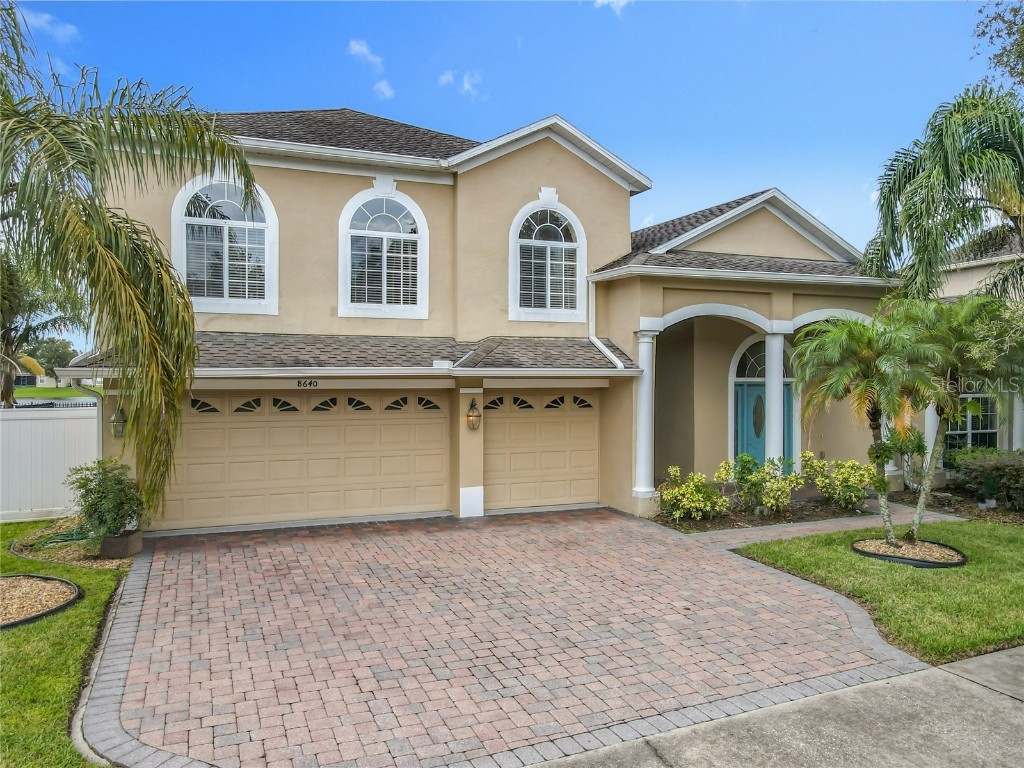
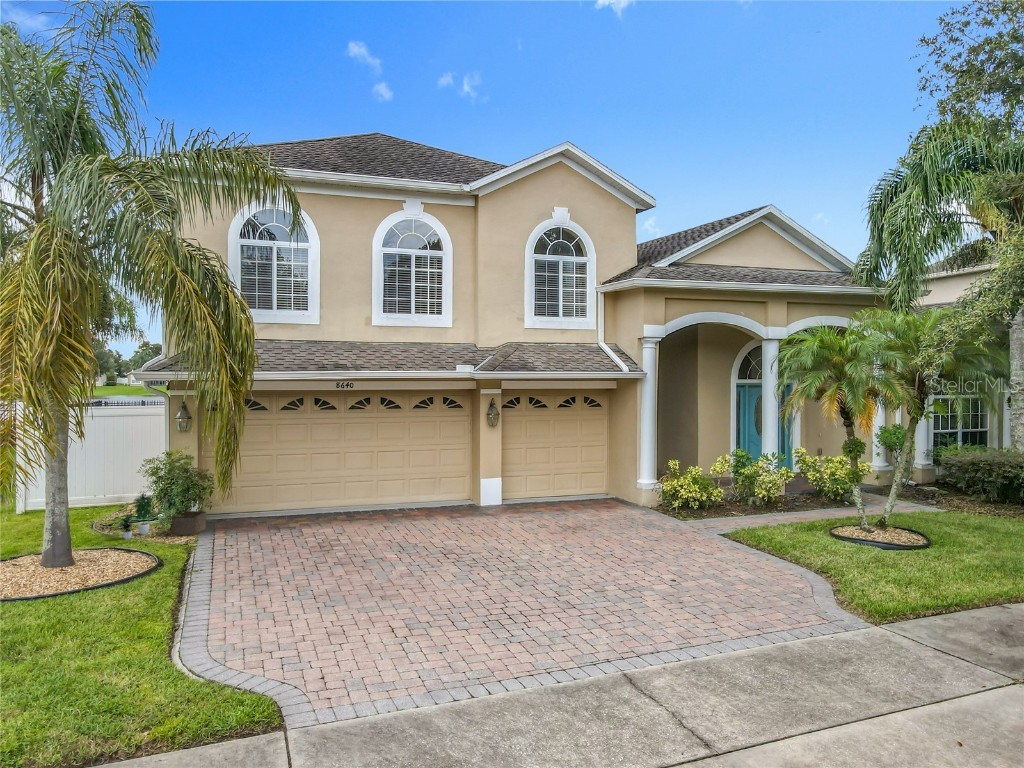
potted plant: present [974,474,999,510] -> present [118,494,153,539]

